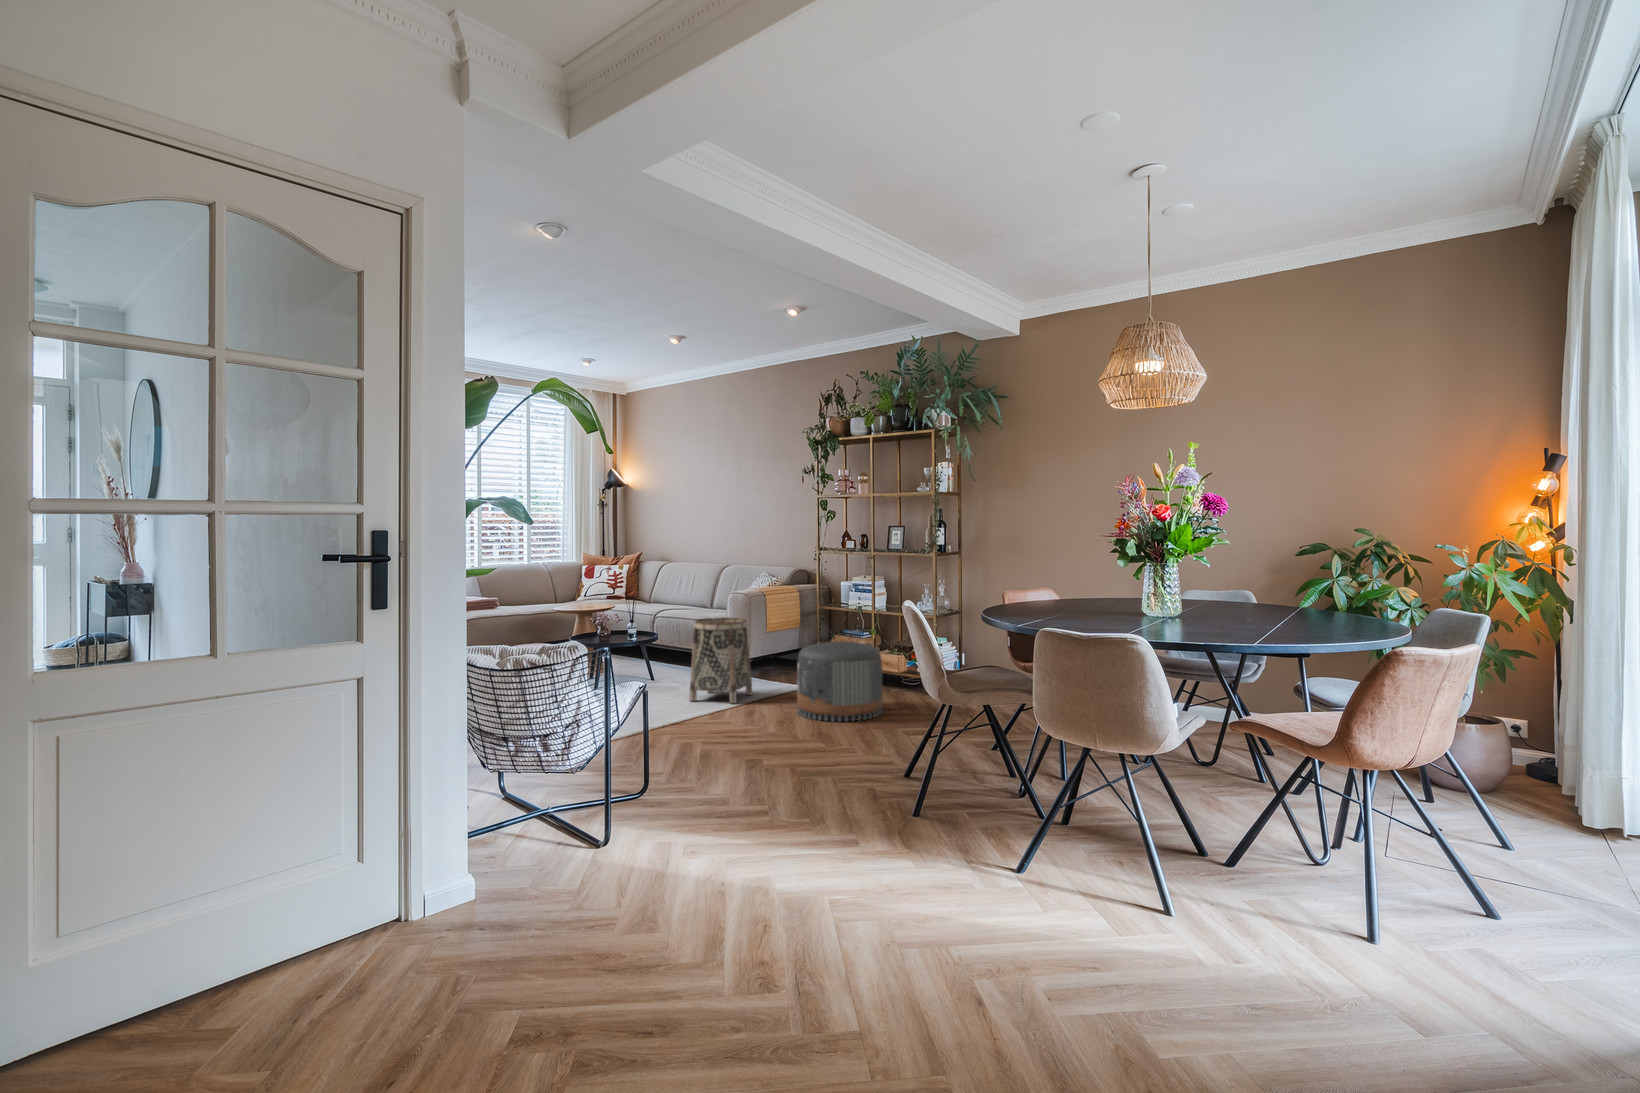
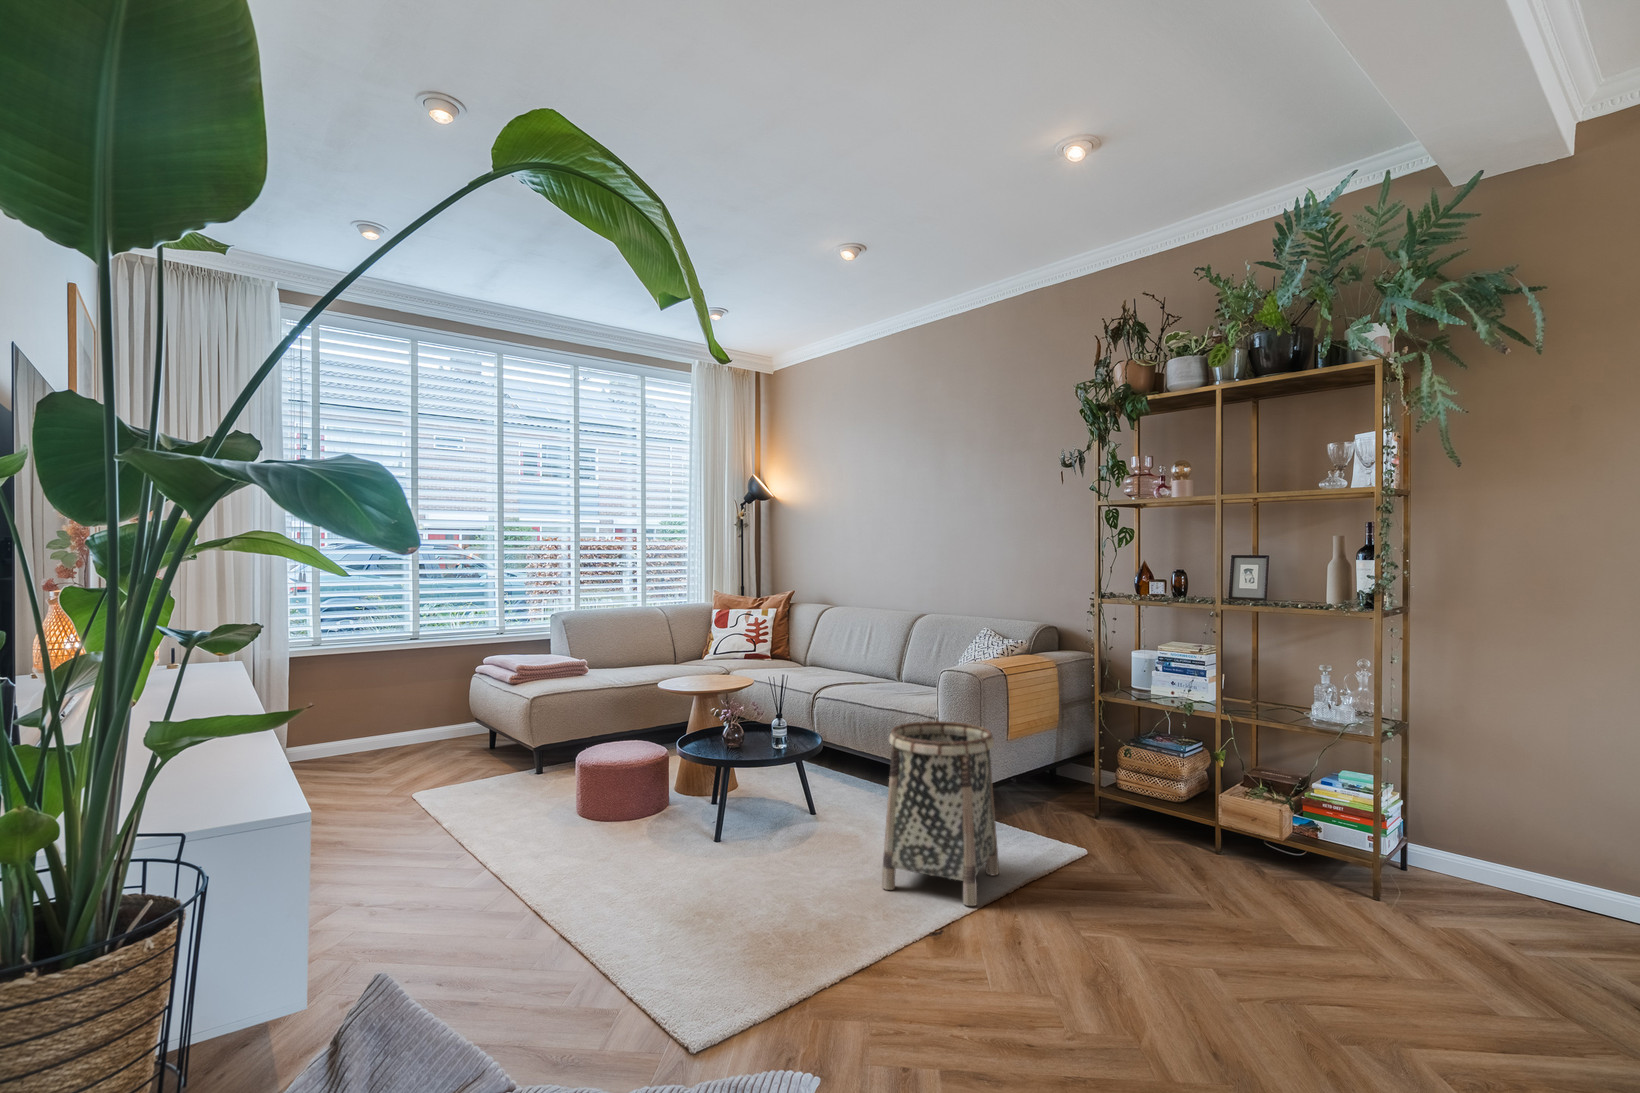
pouf: present [797,641,883,722] -> none [1121,797,1333,1017]

